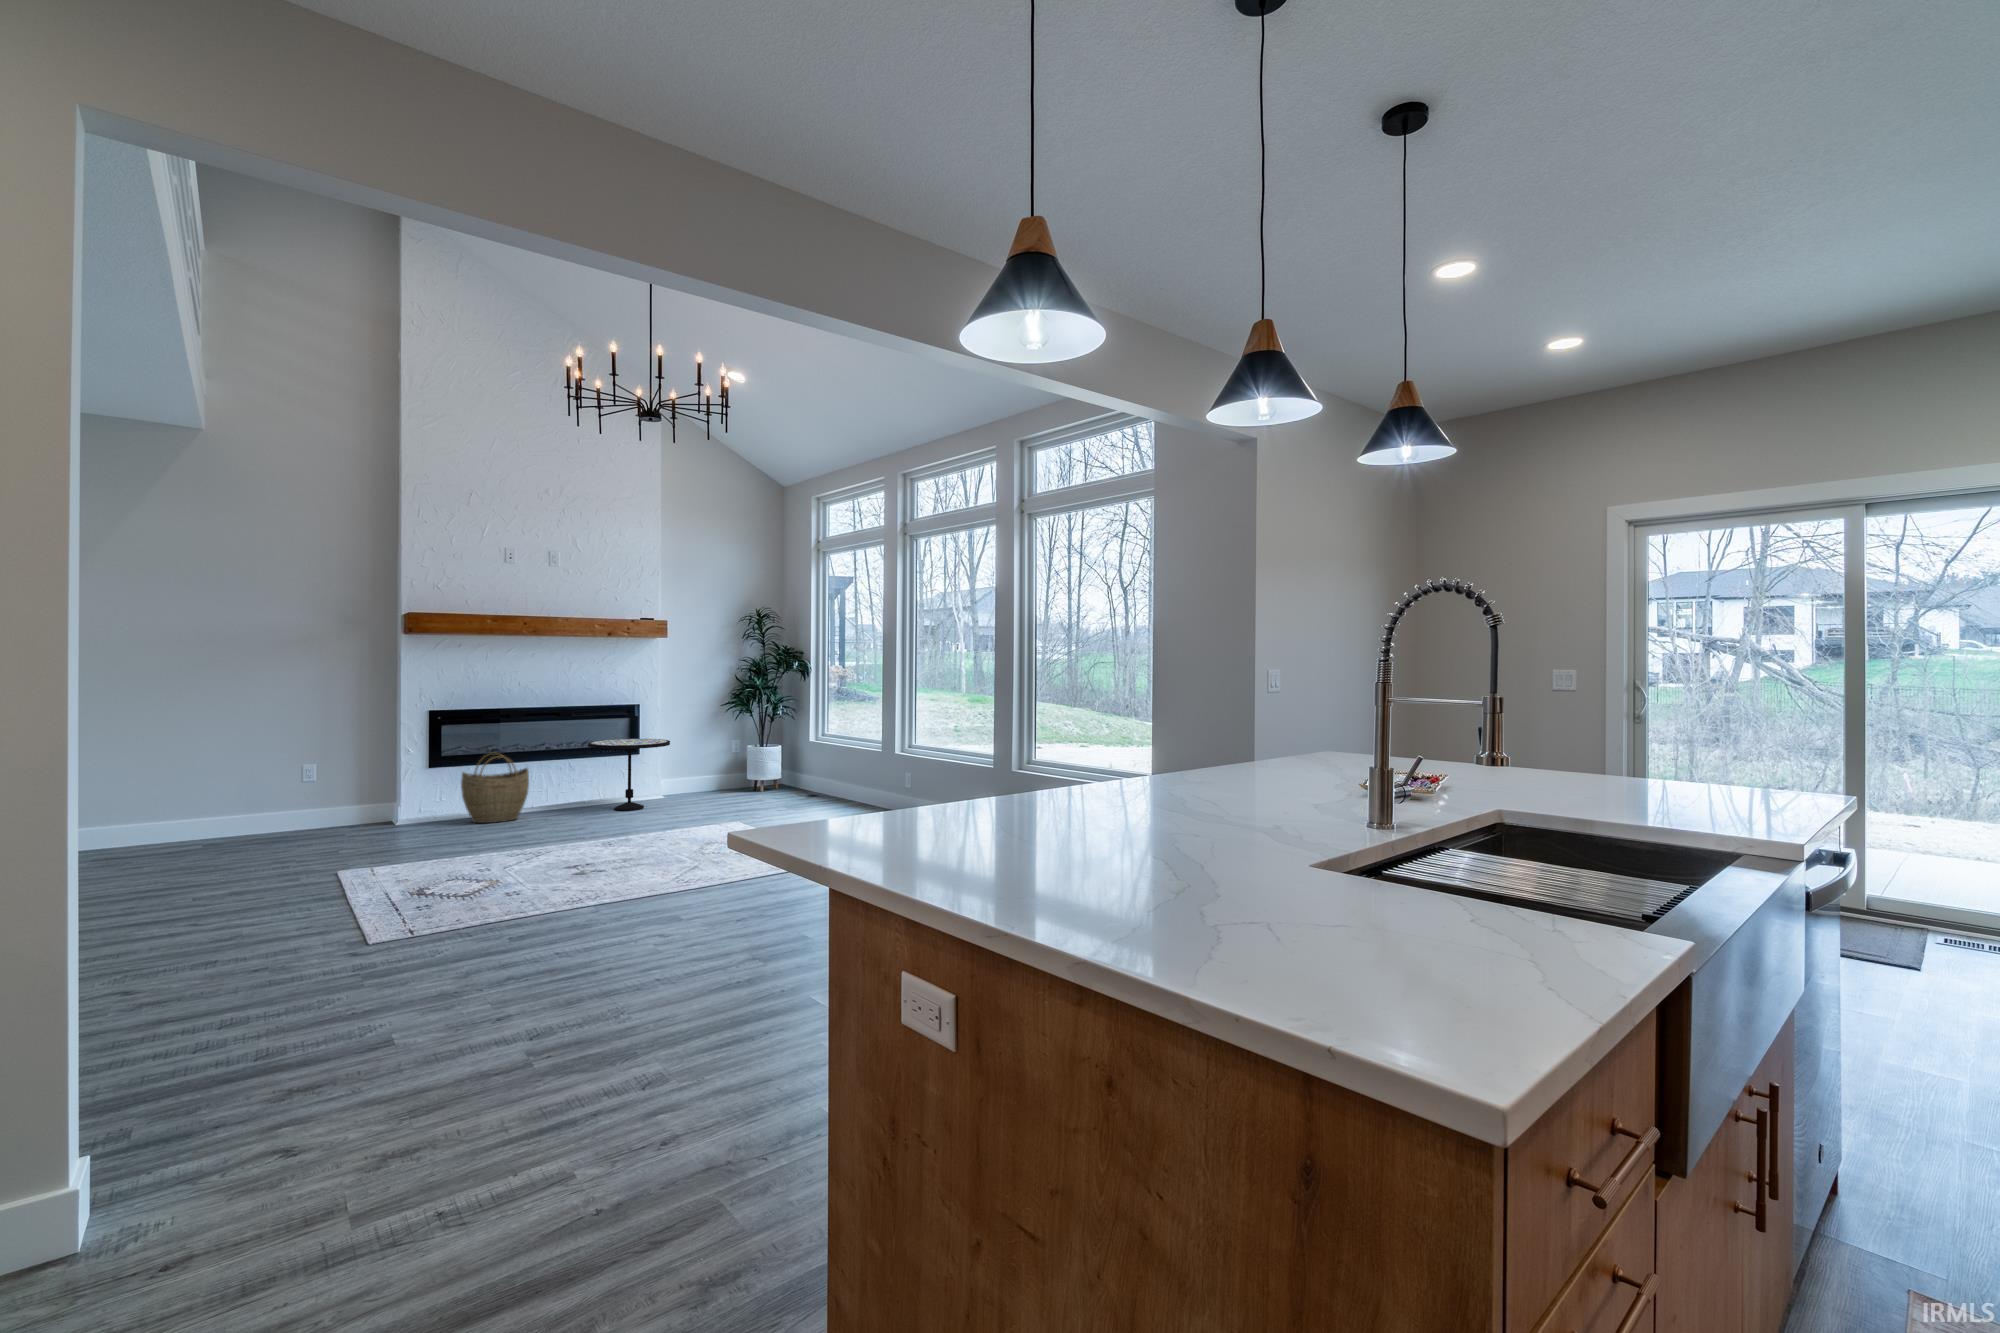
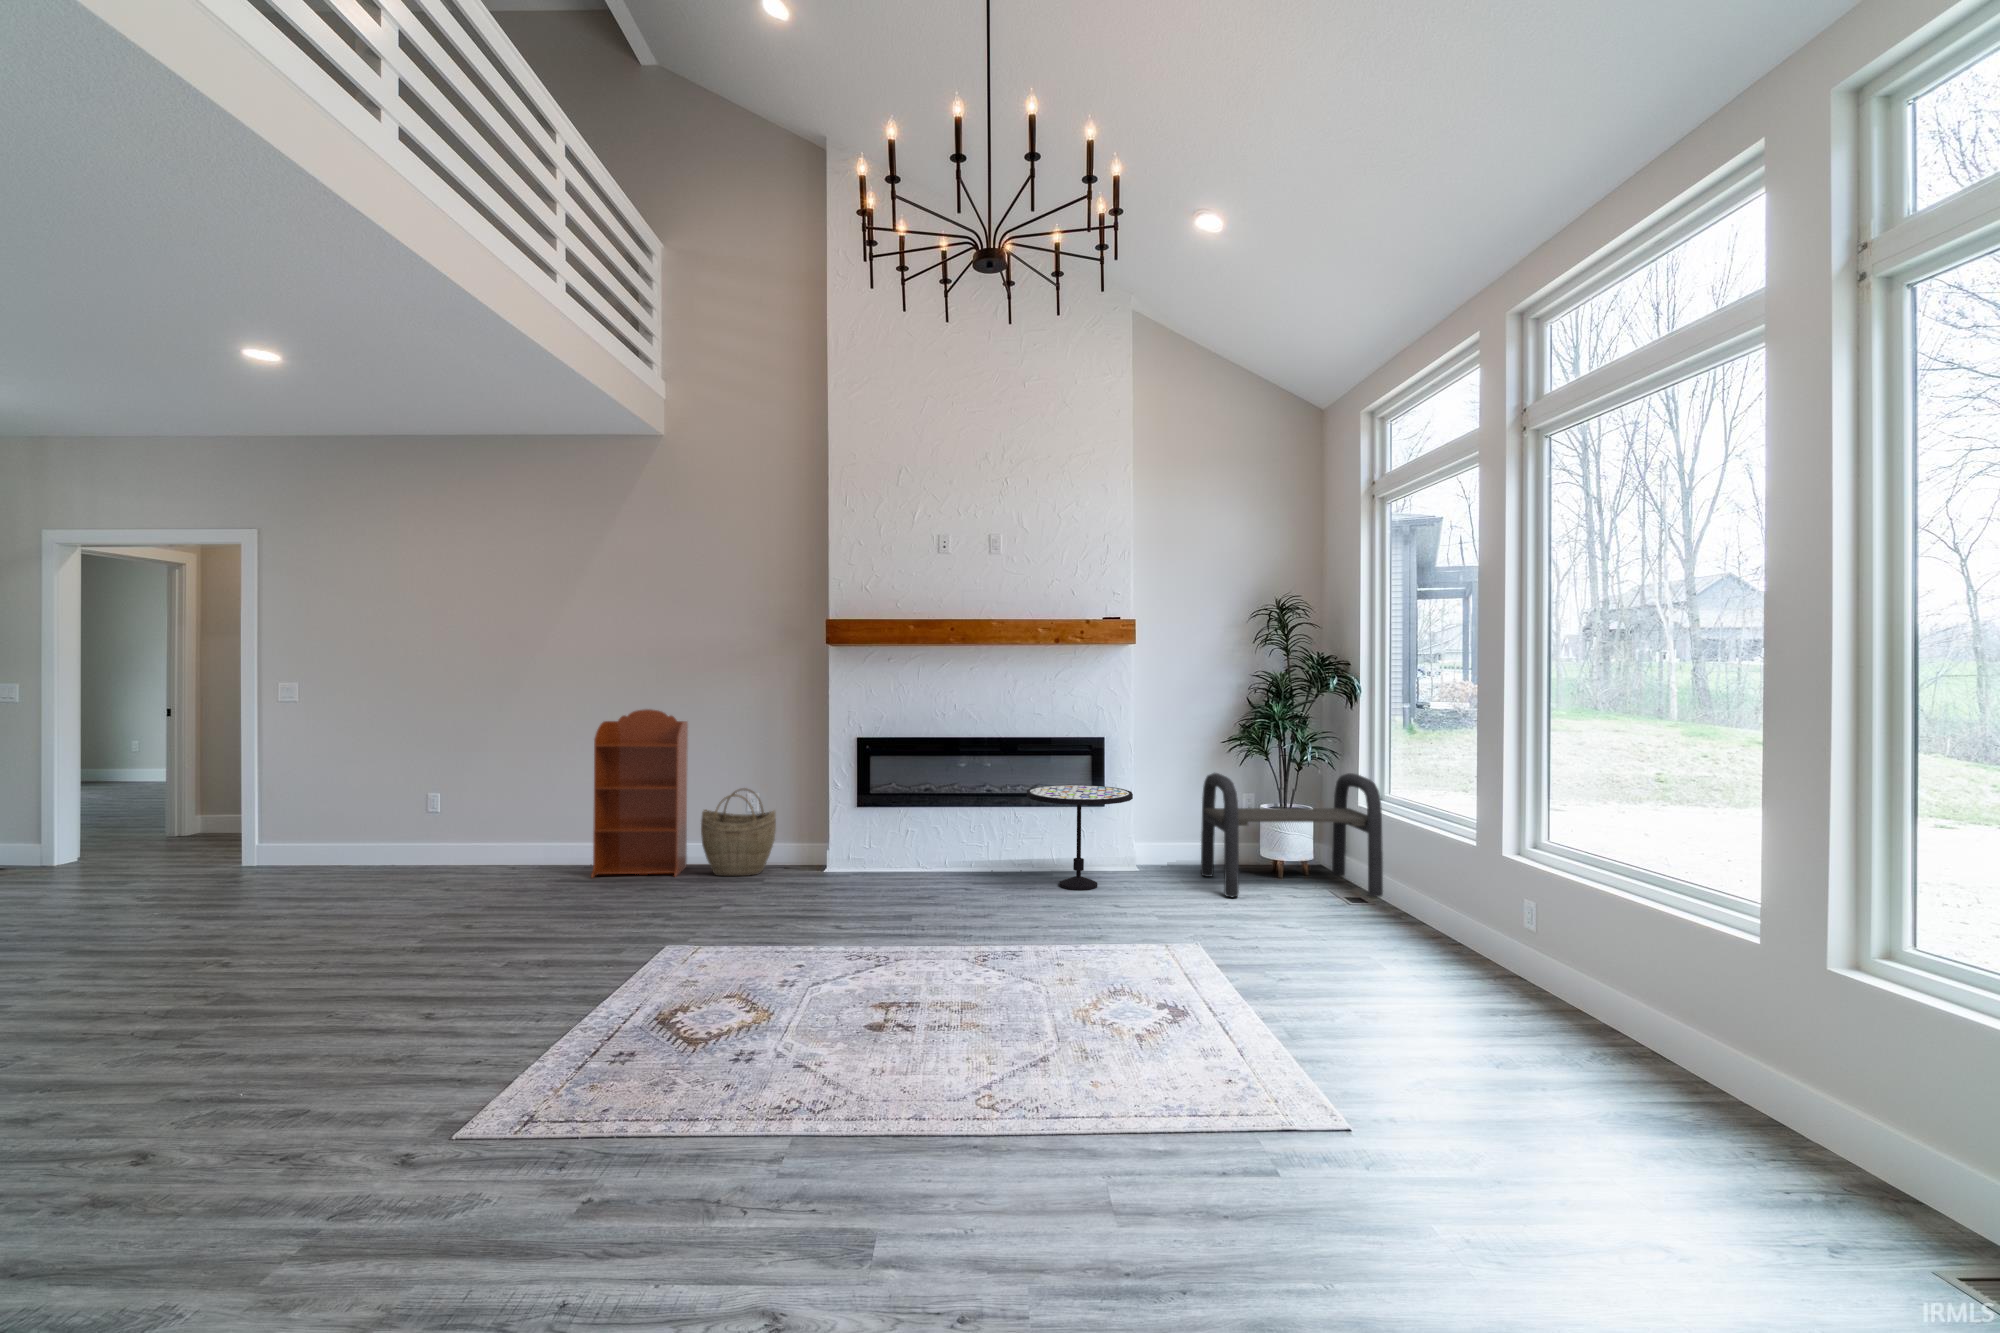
bookcase: none [134,691,239,853] -> present [591,709,688,878]
bench: none [711,721,828,803] -> present [1201,773,1383,897]
woven basket: present [461,753,529,823] -> present [701,788,776,876]

